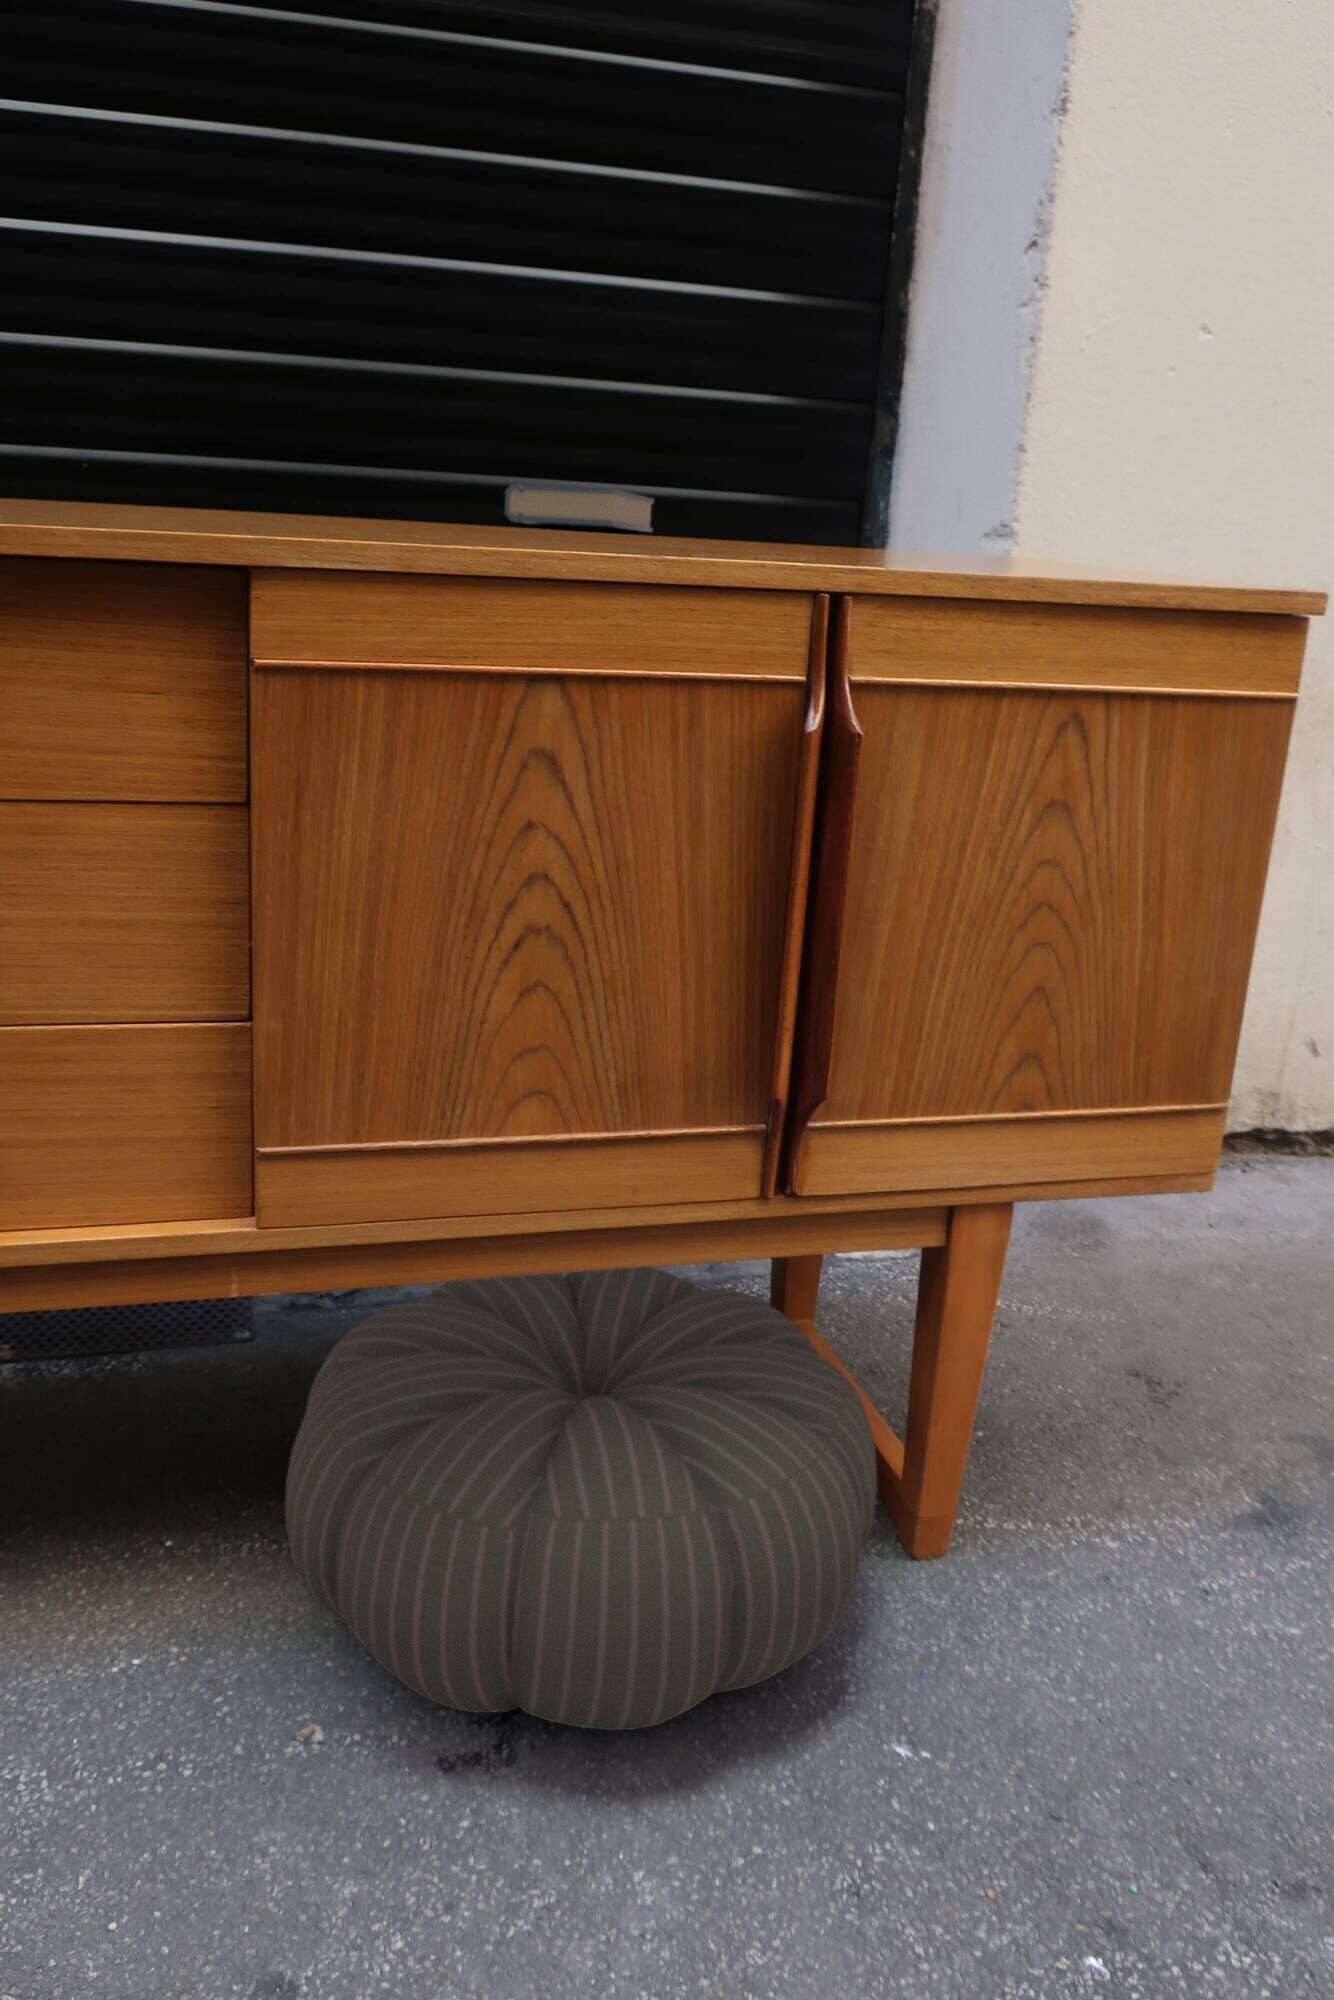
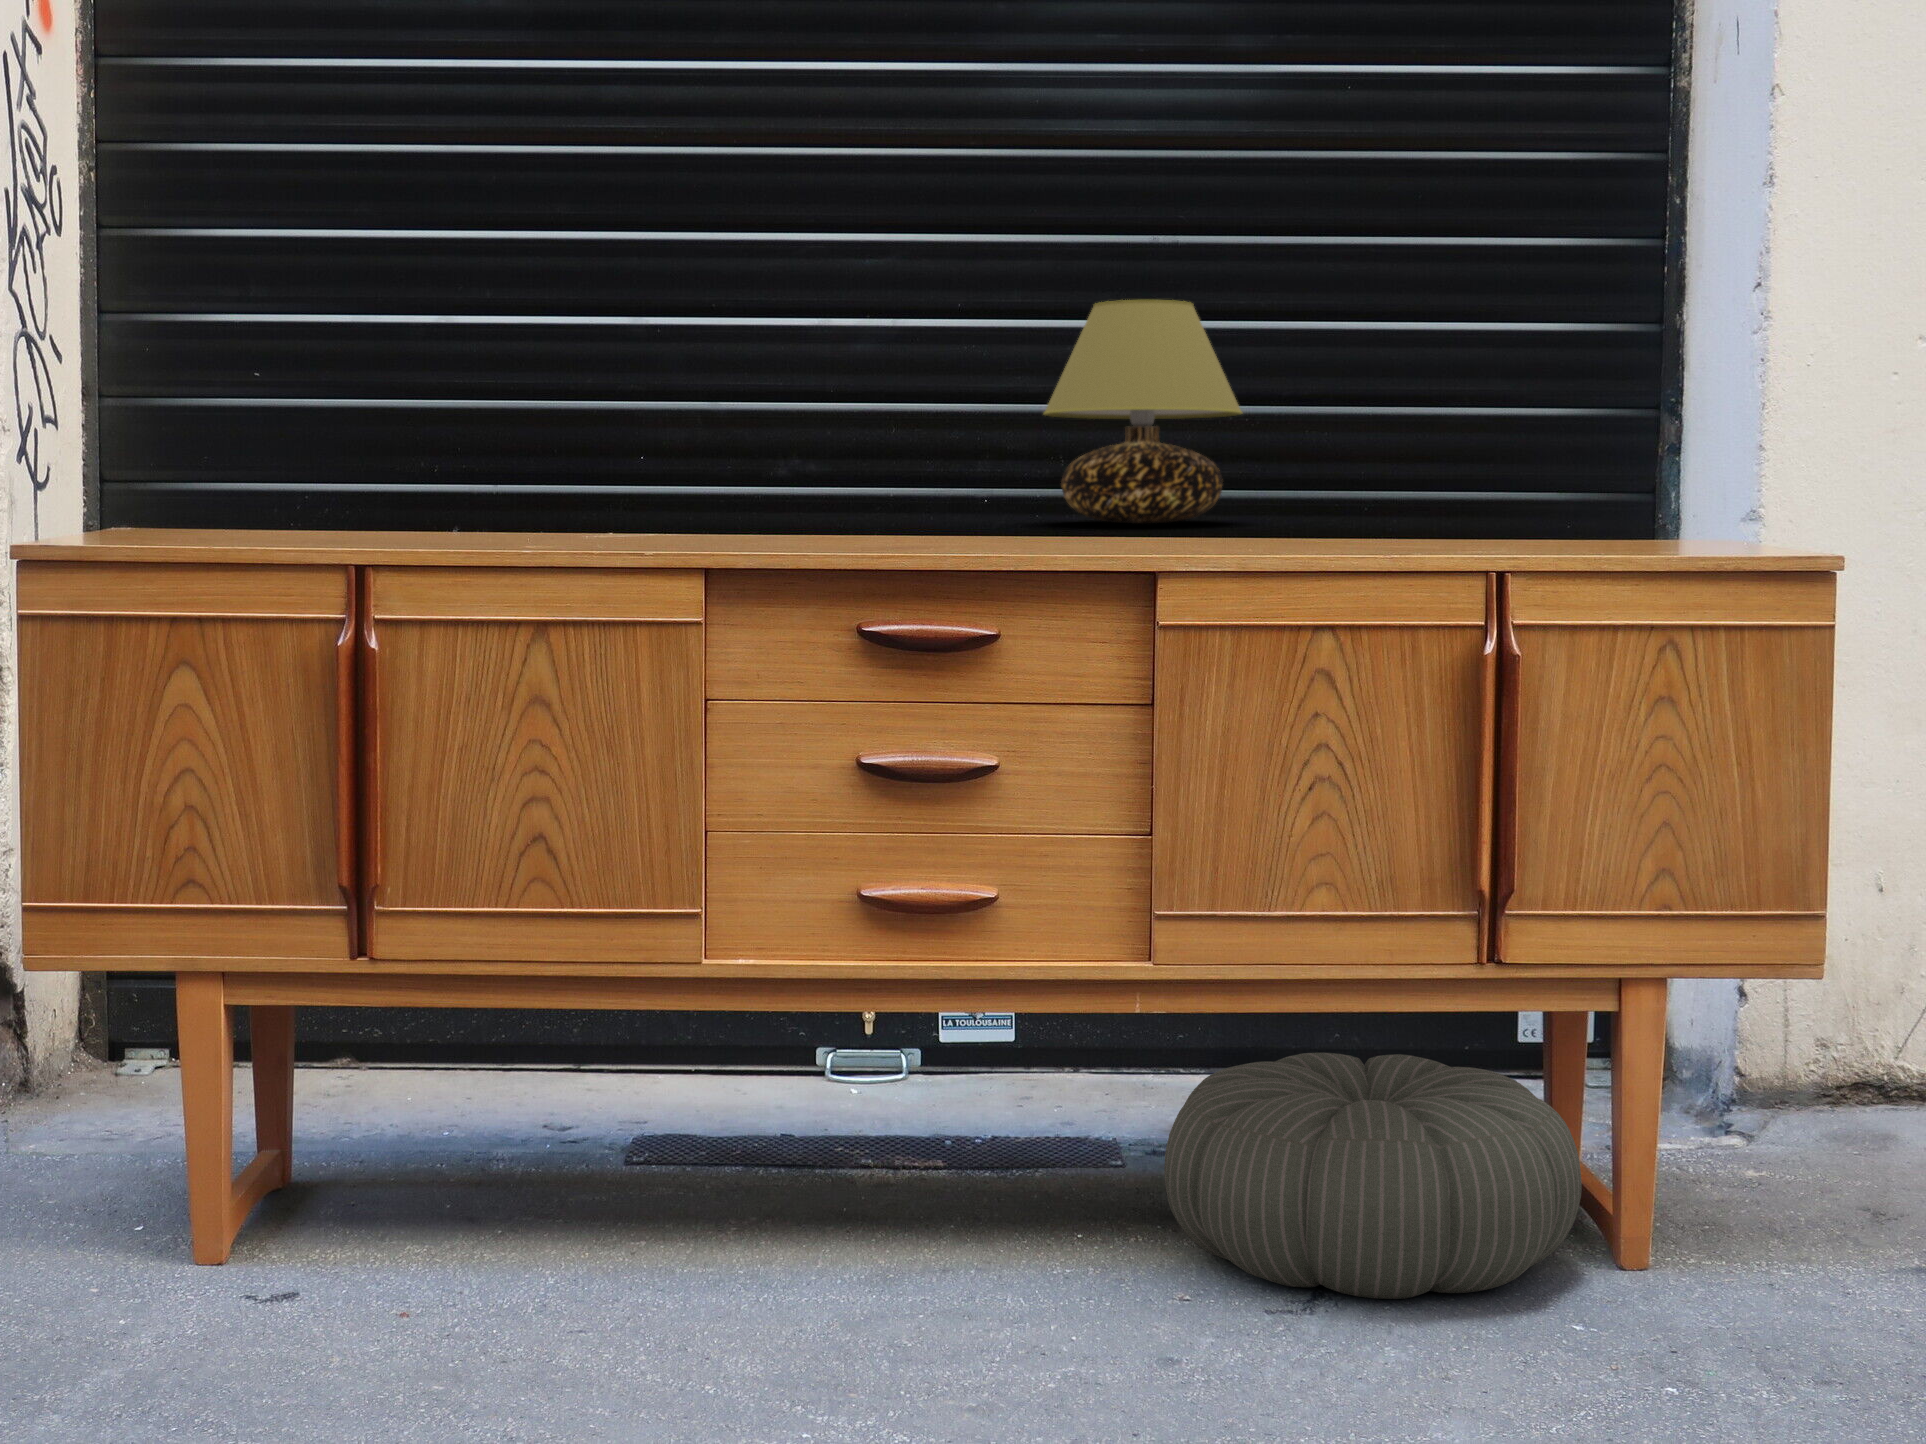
table lamp: none [109,161,394,503] -> present [1044,300,1242,524]
hardback book: present [505,484,654,532] -> none [1322,502,1441,528]

